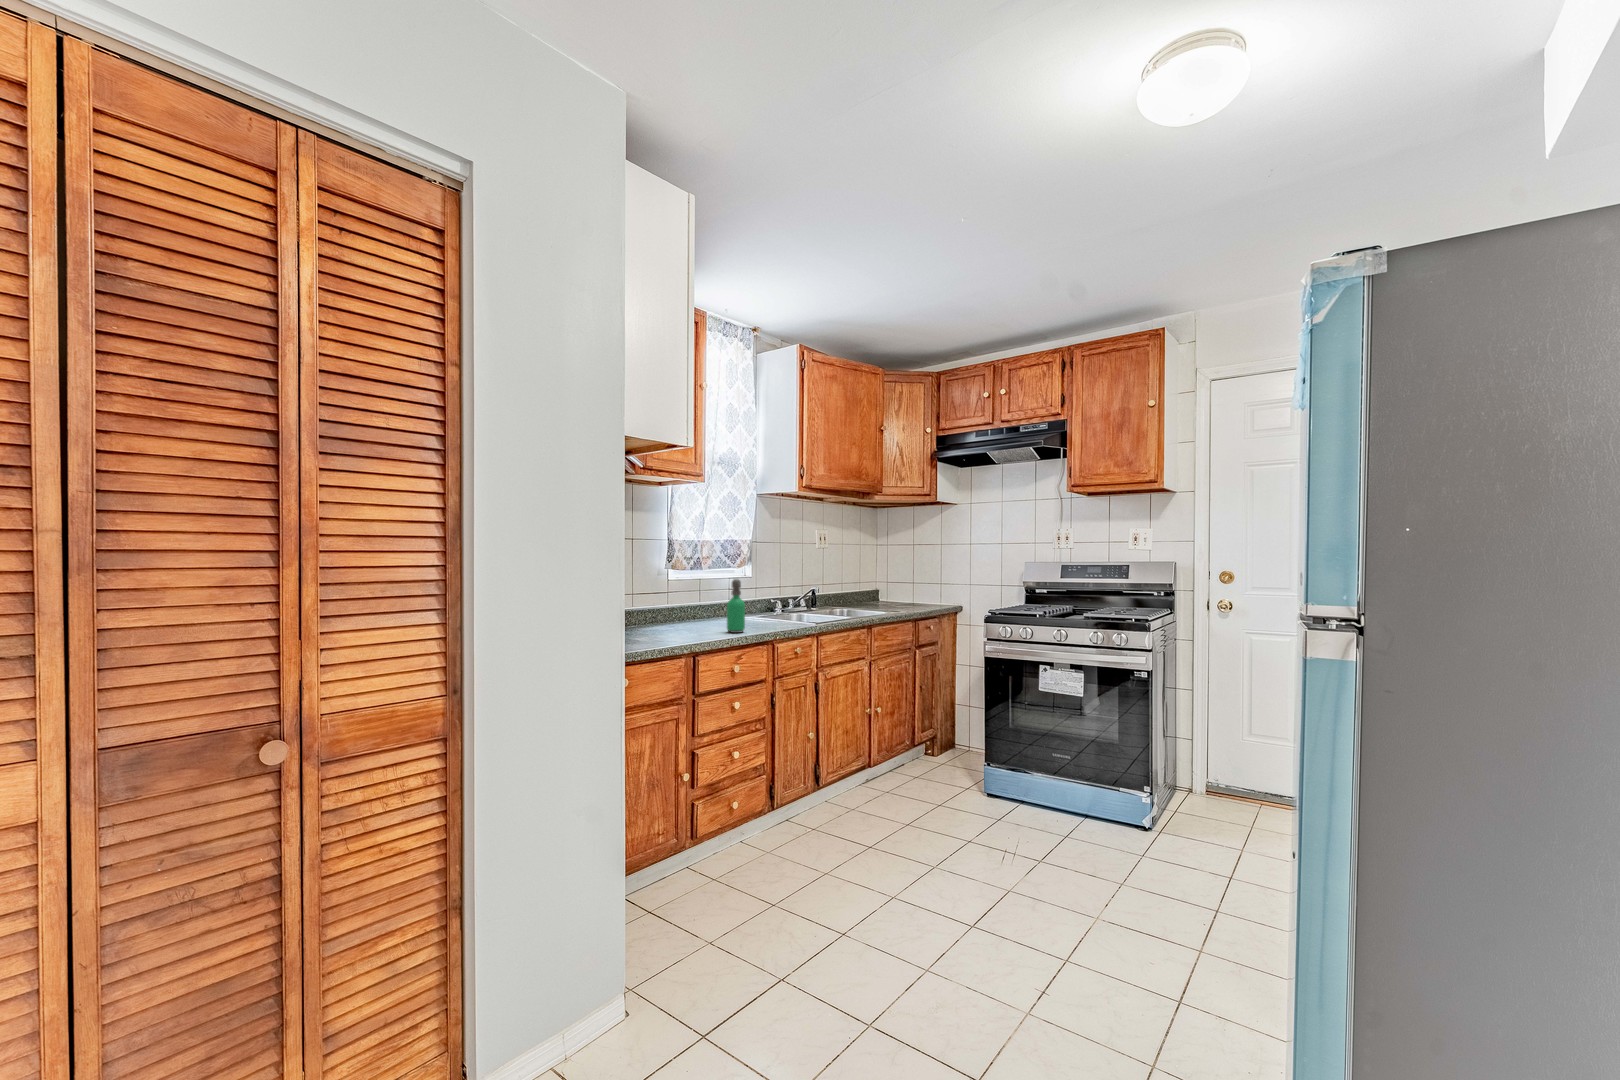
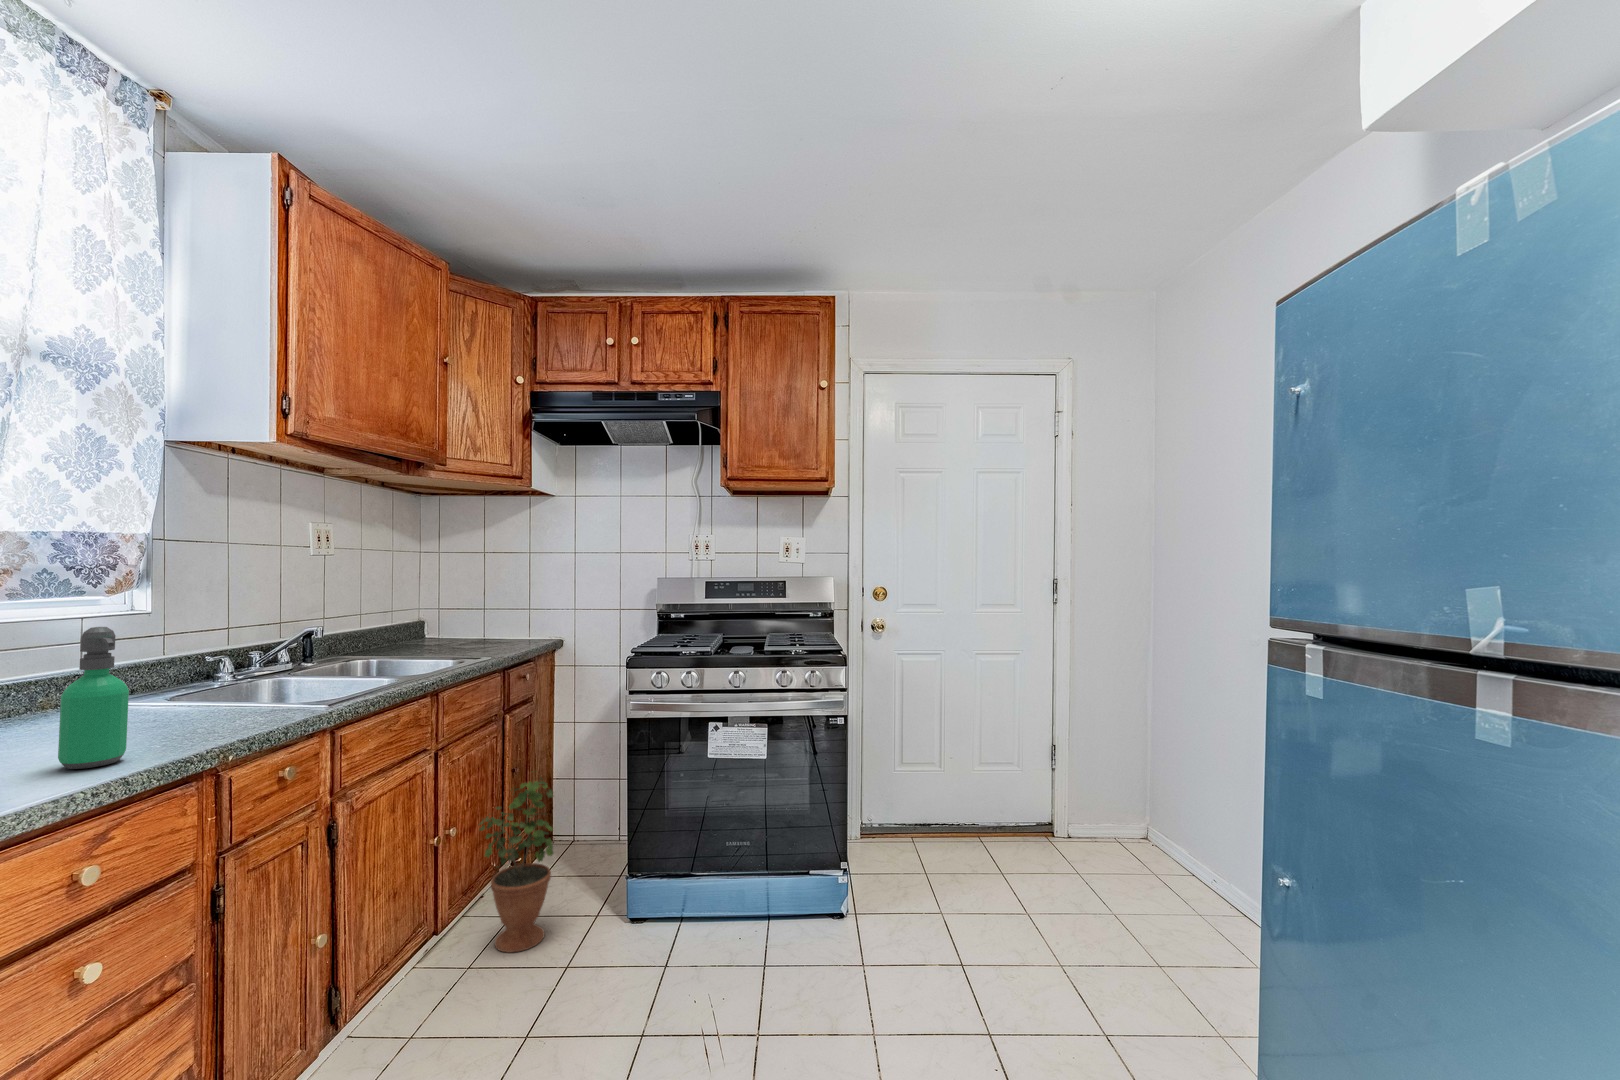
potted plant: none [896,685,941,791] -> present [480,777,553,952]

